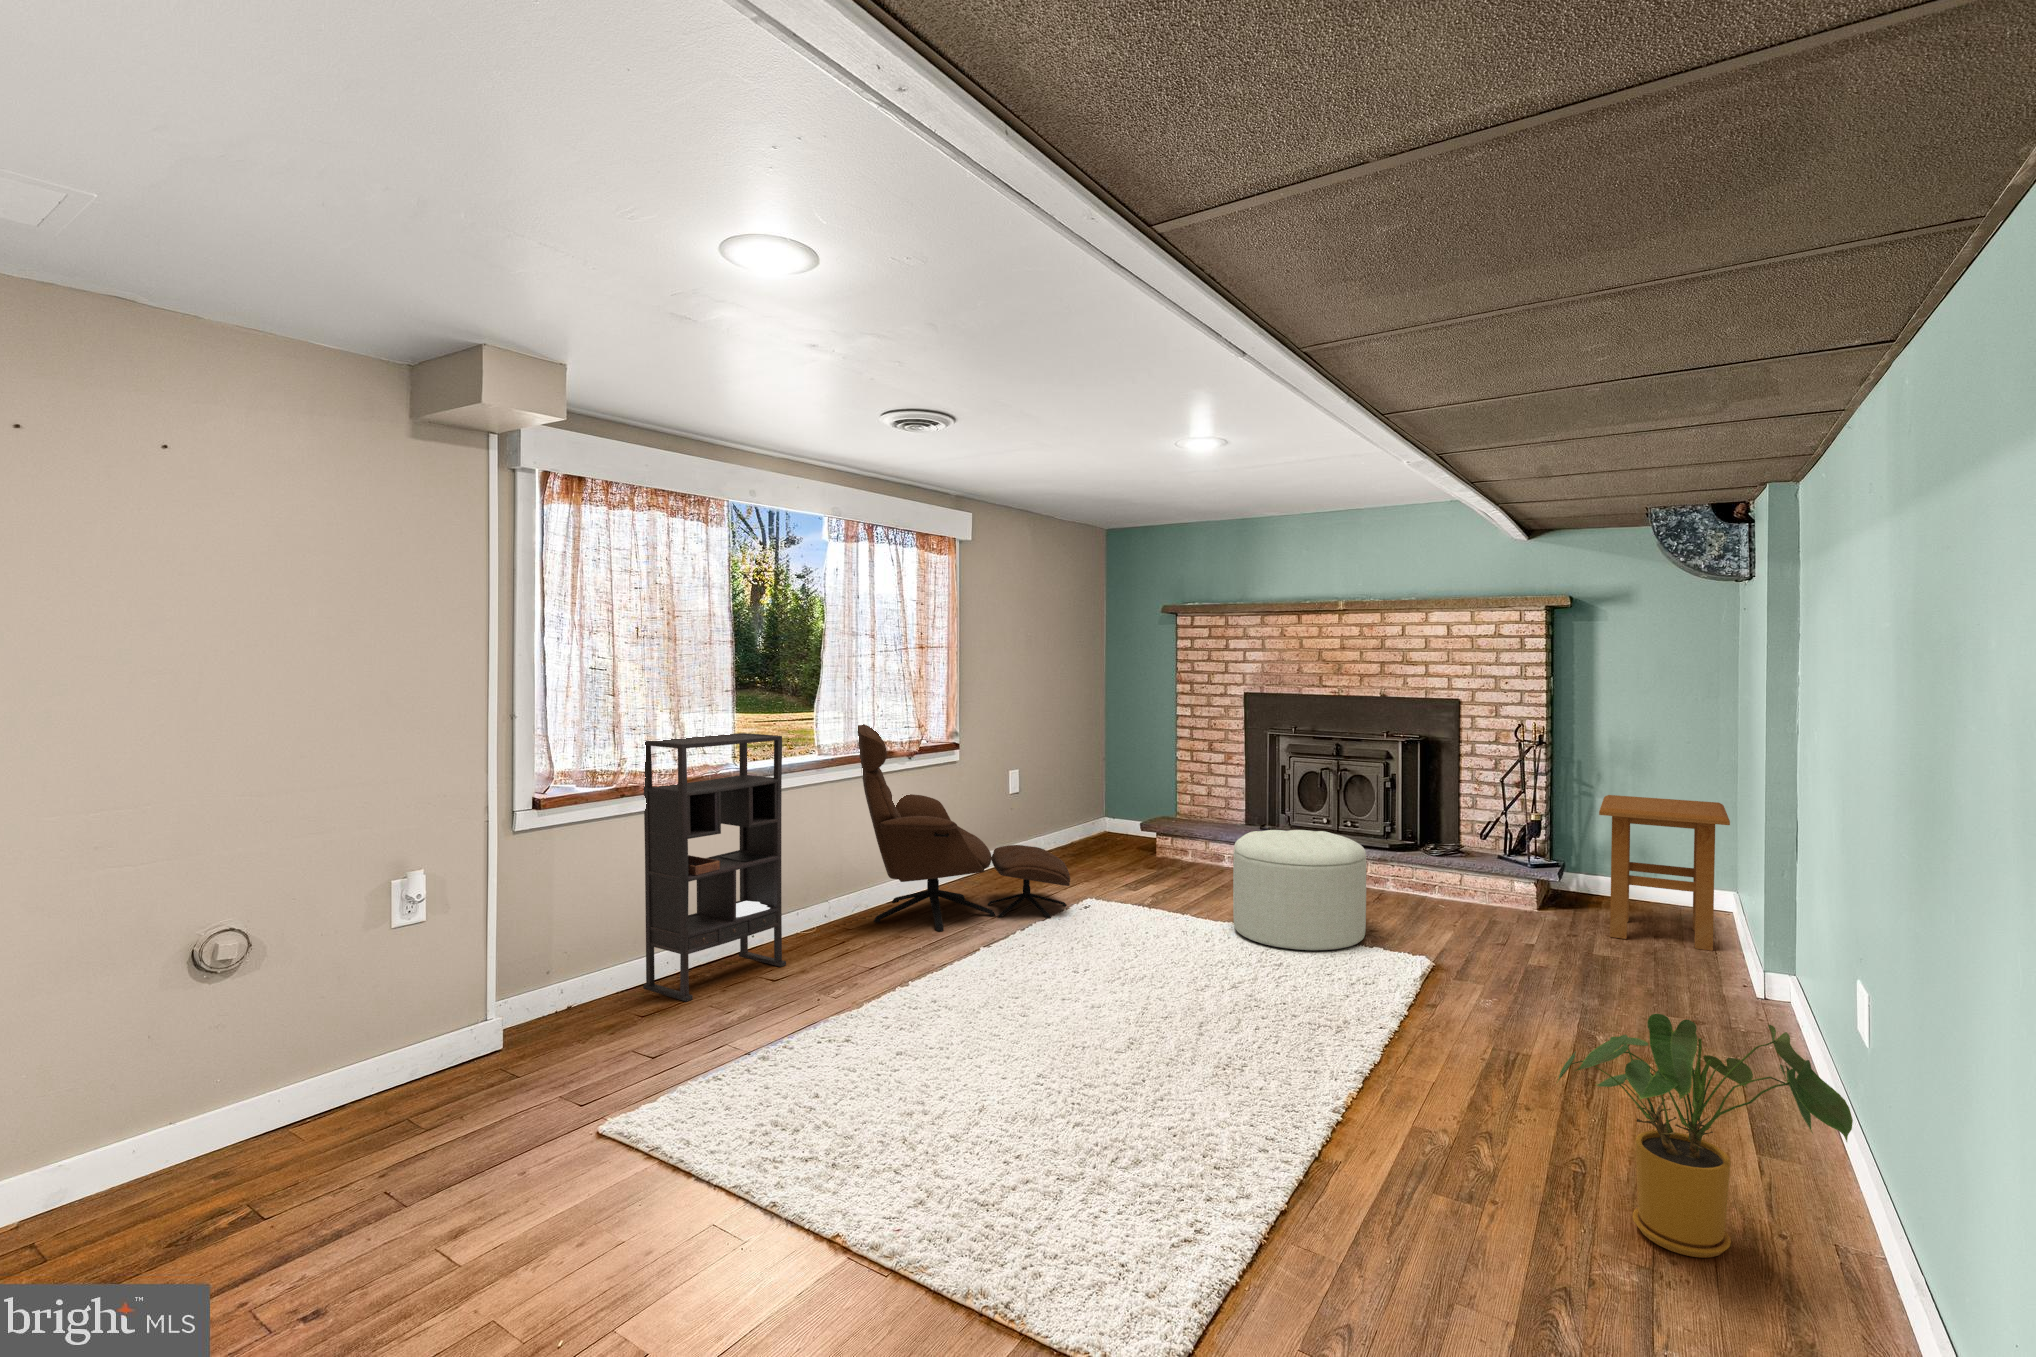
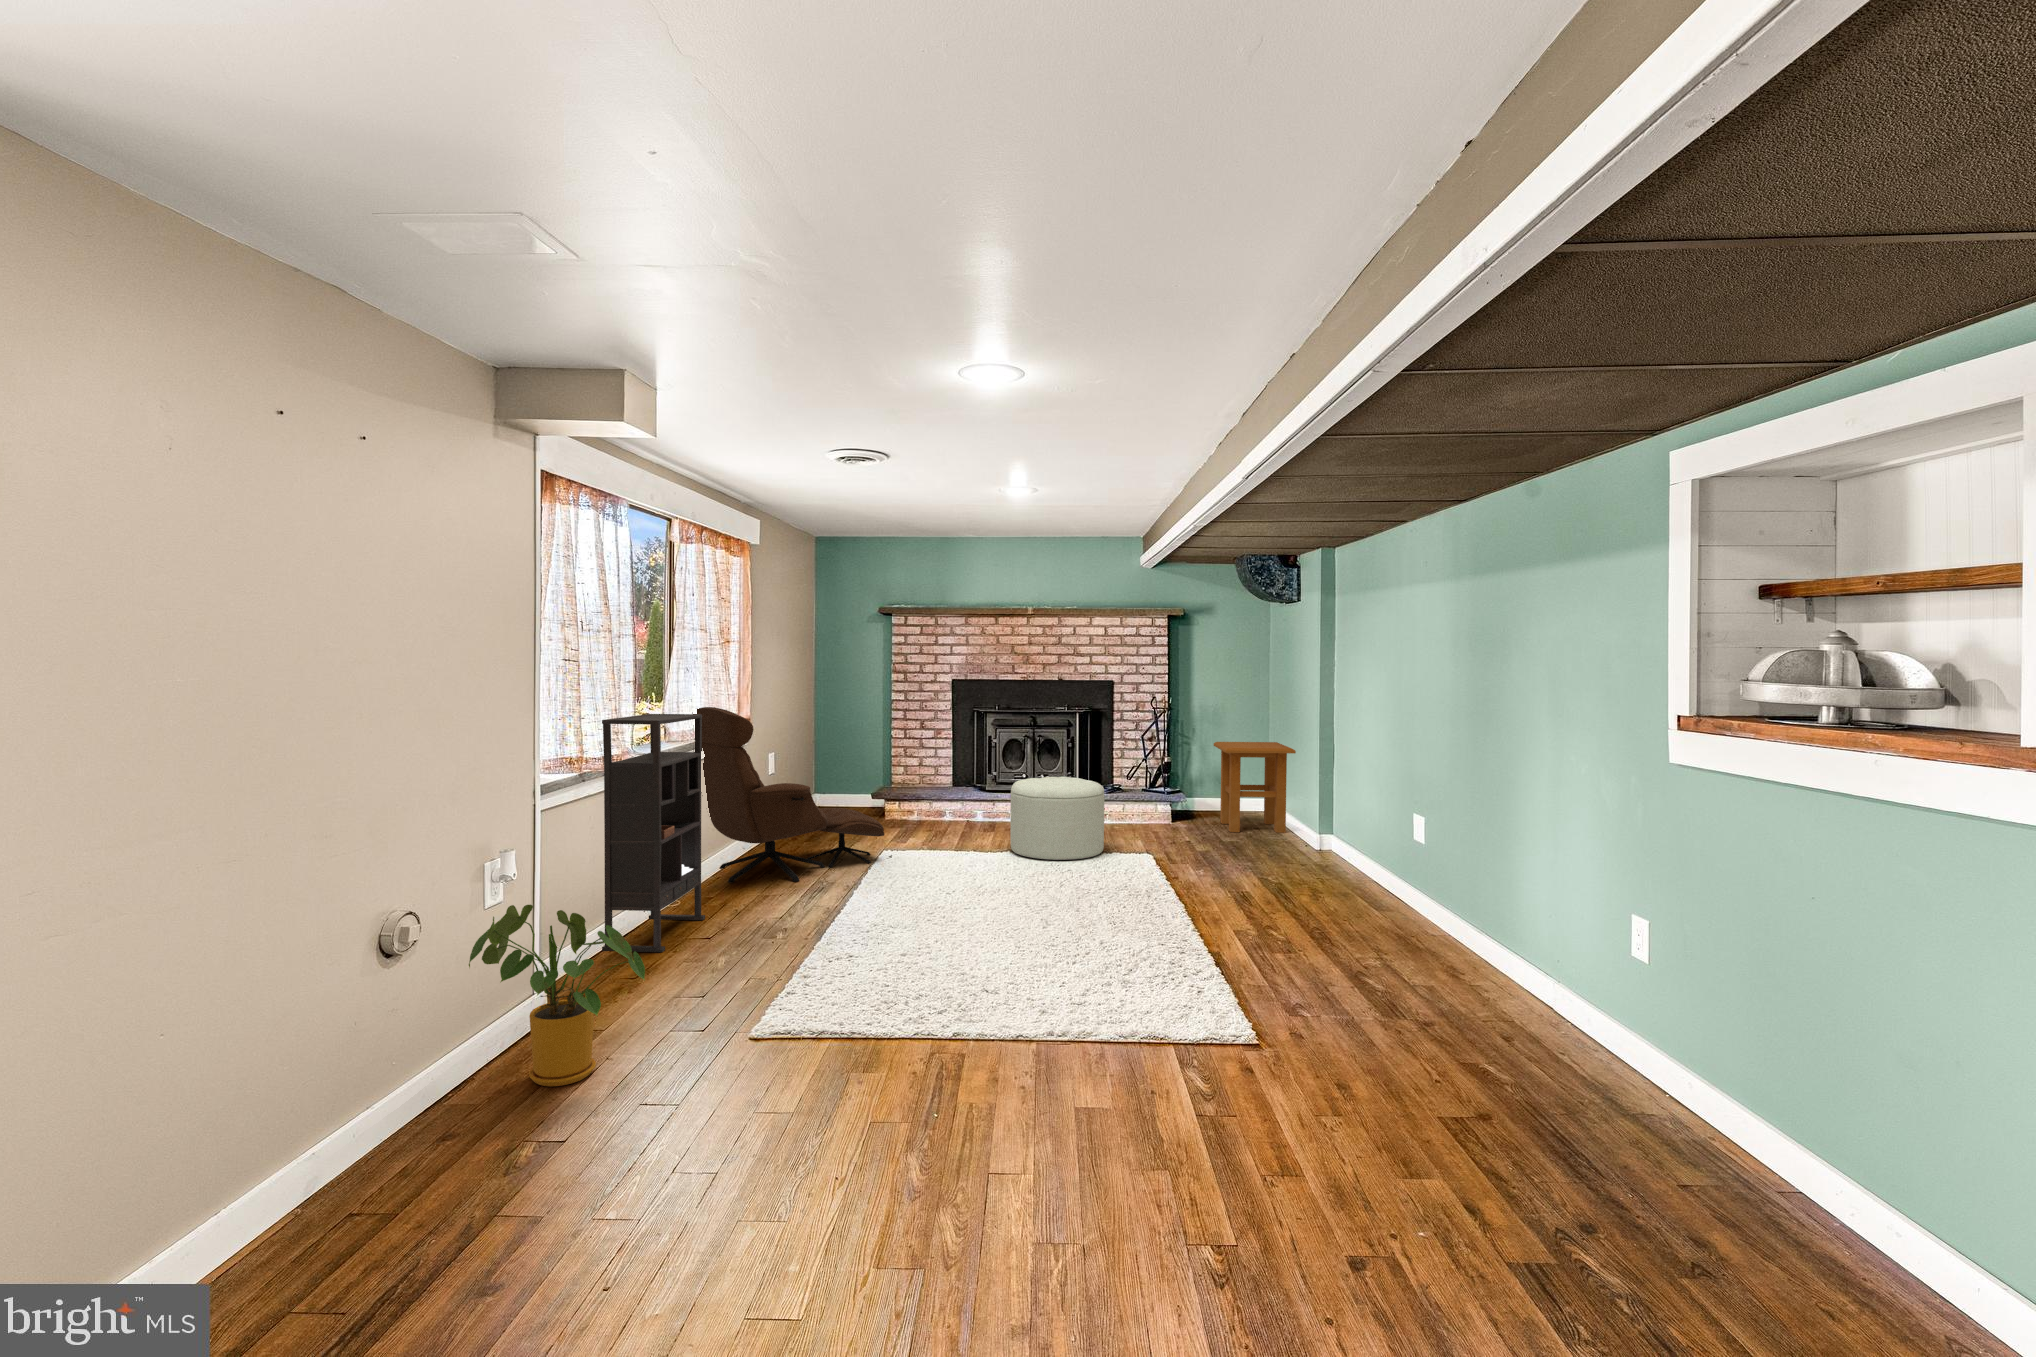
house plant: present [1557,1014,1853,1258] -> present [469,905,645,1086]

